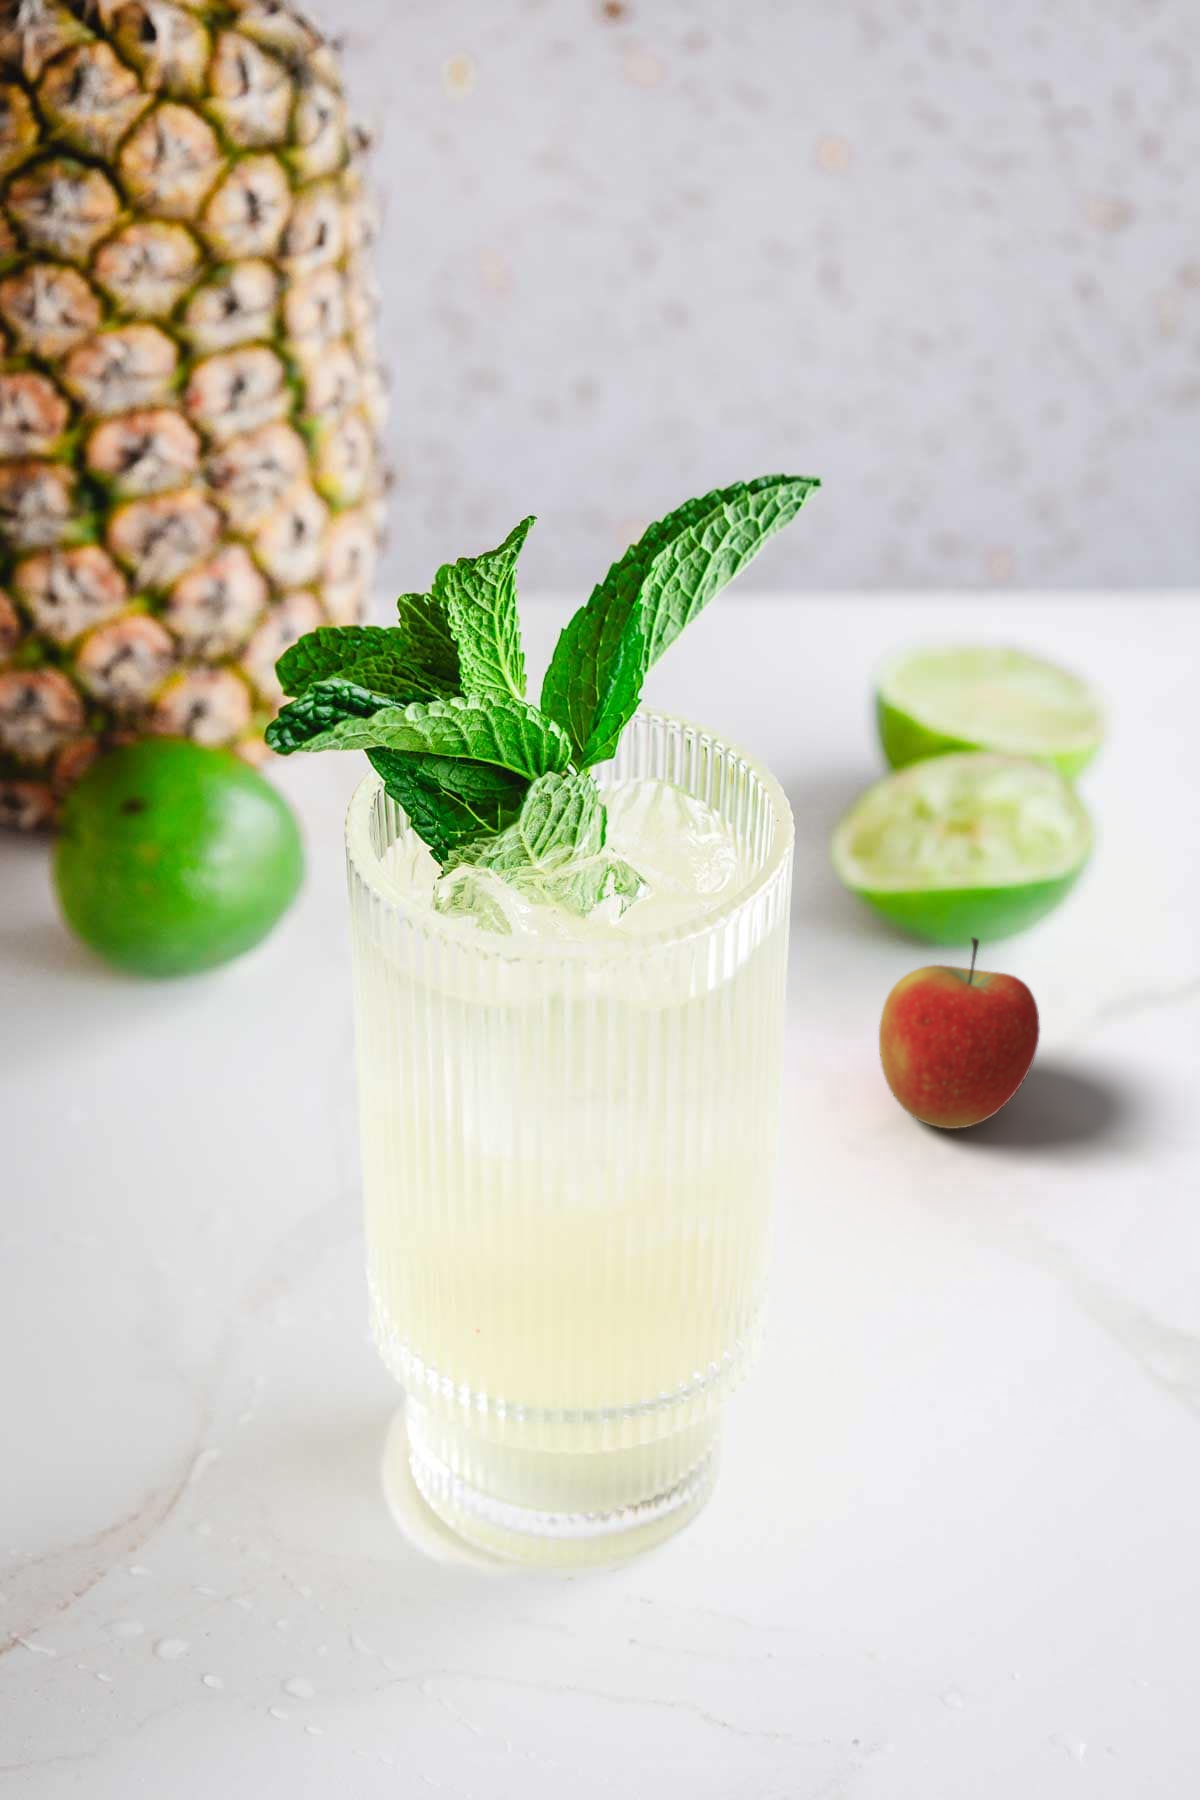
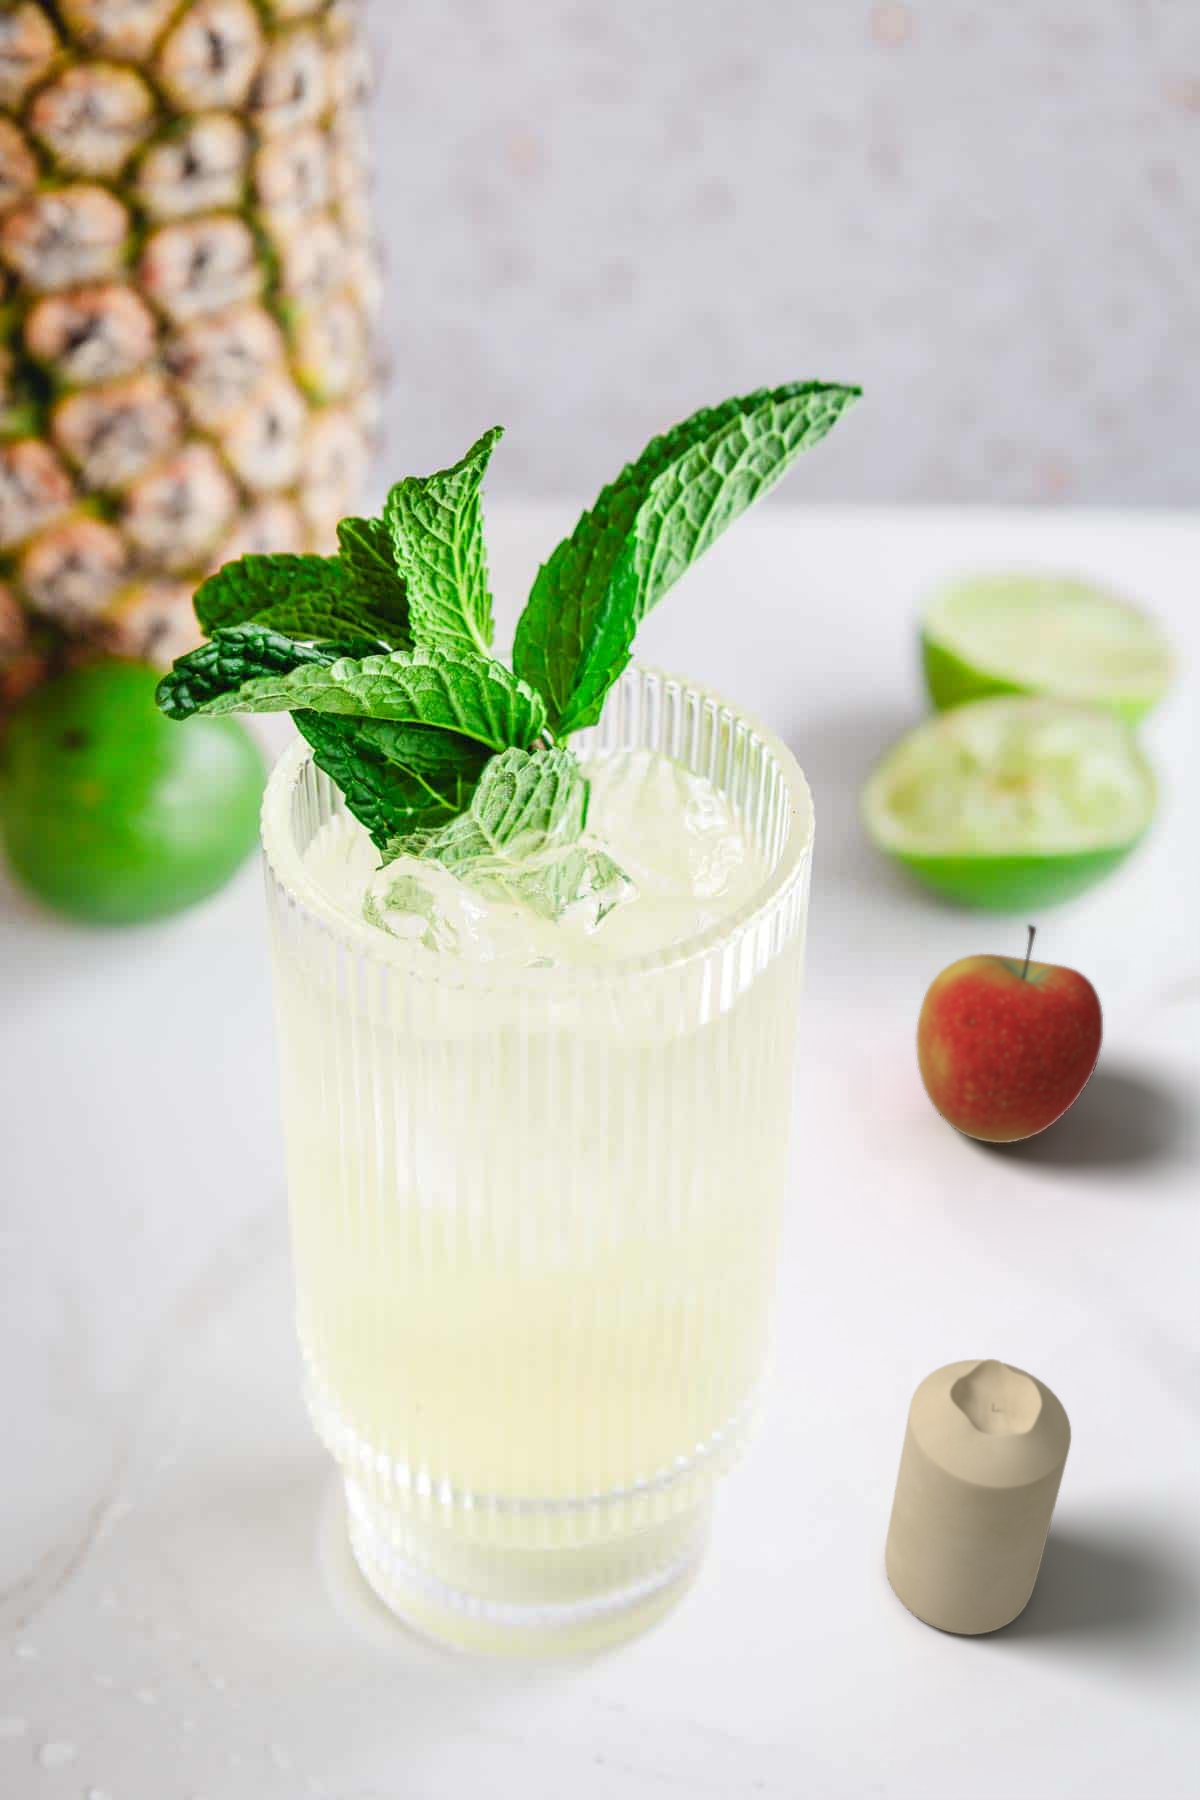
candle: none [868,1287,1022,1528] -> present [885,1359,1071,1634]

